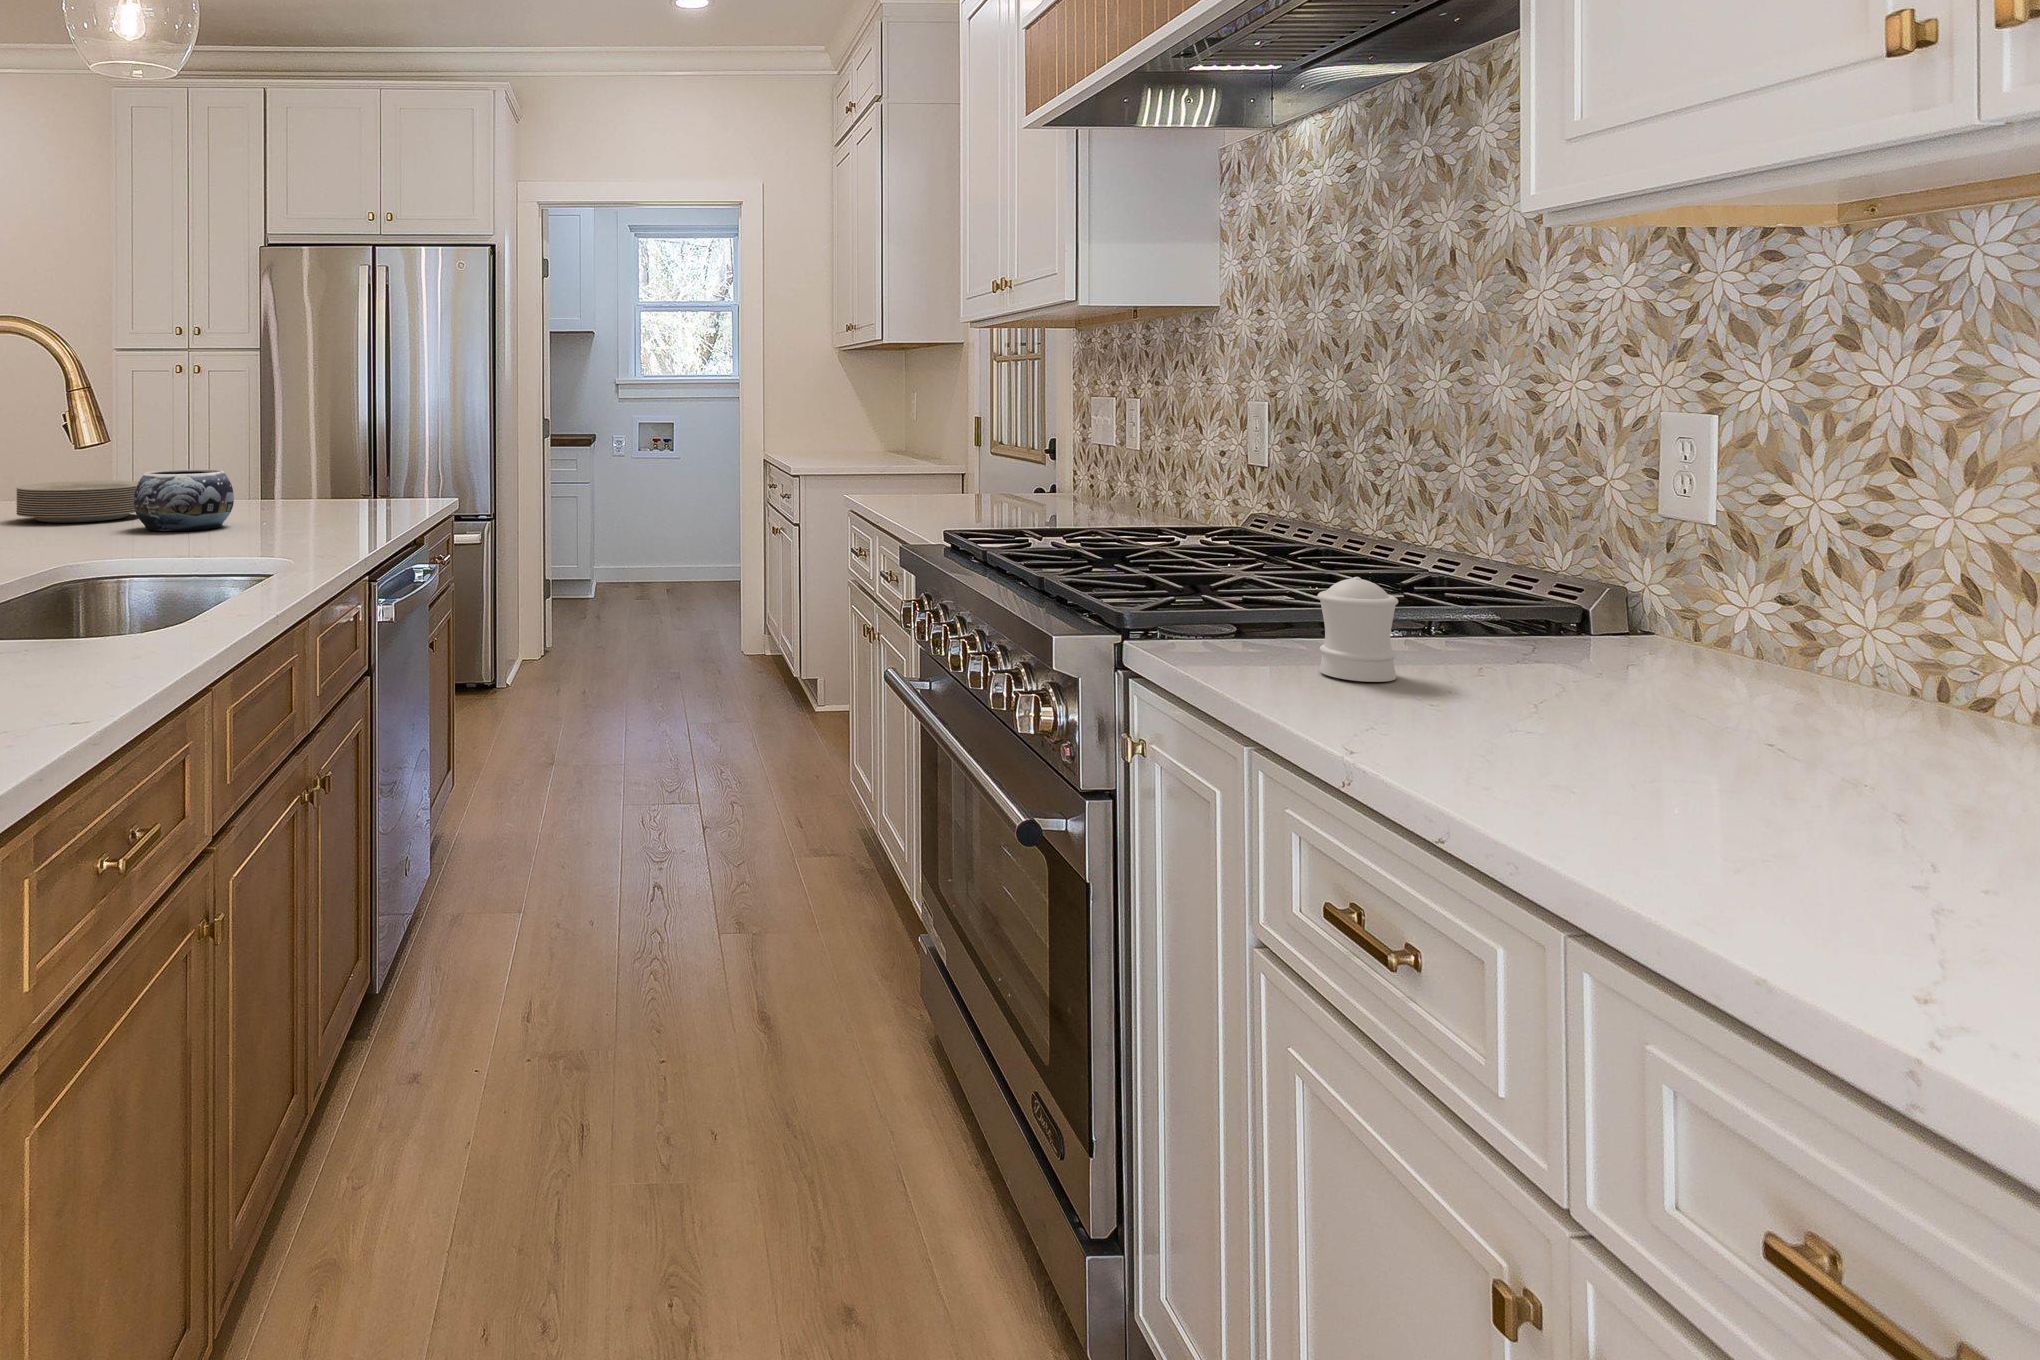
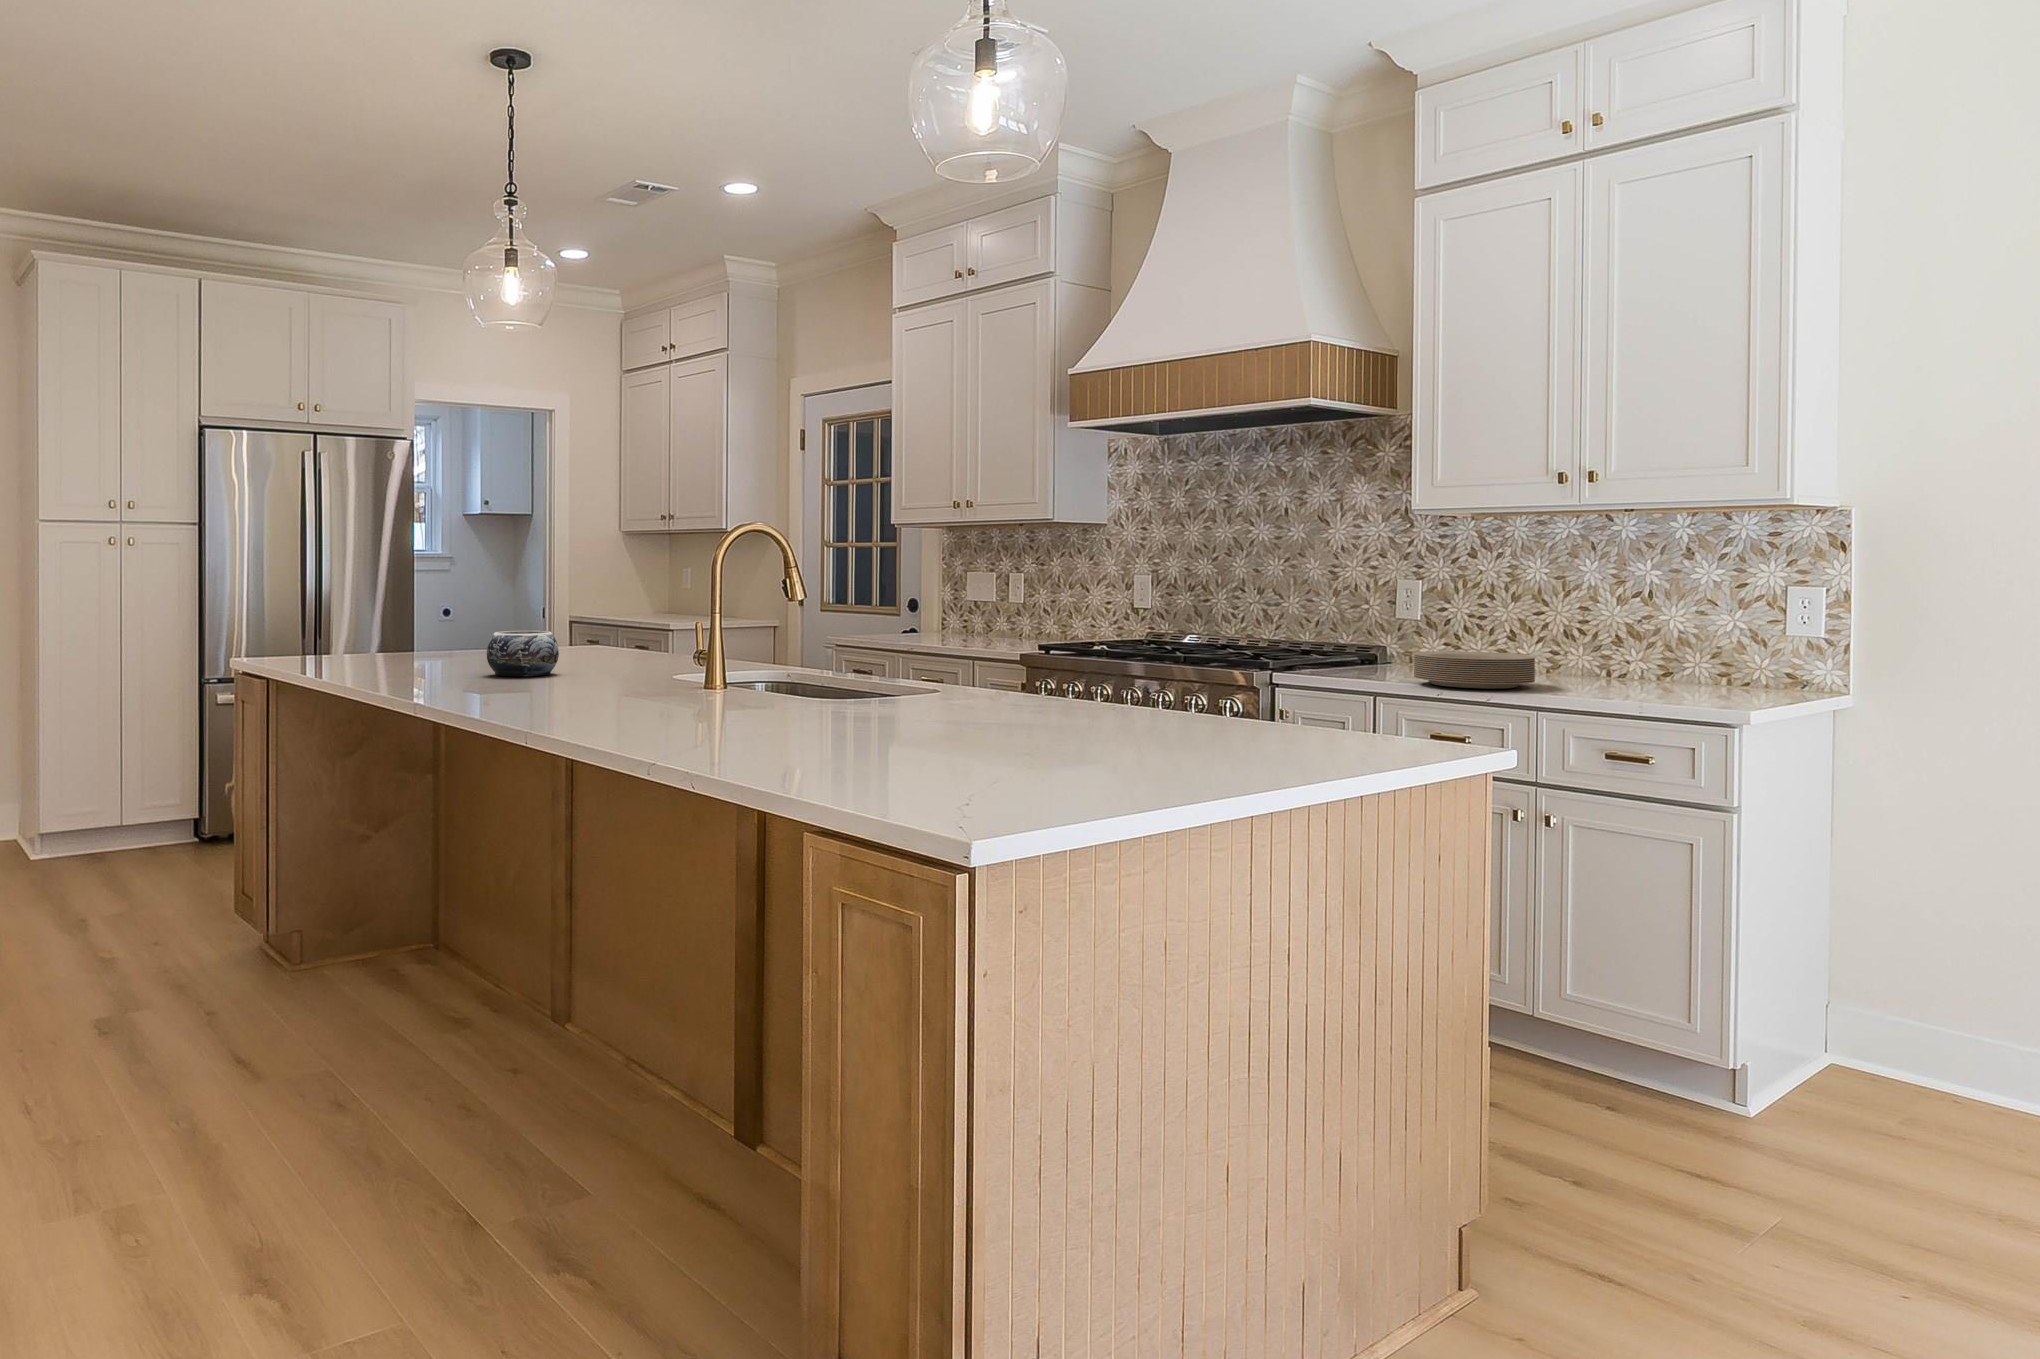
plate: present [16,481,139,523] -> present [1414,651,1535,689]
salt shaker: present [1318,577,1398,682] -> none [1337,644,1367,683]

